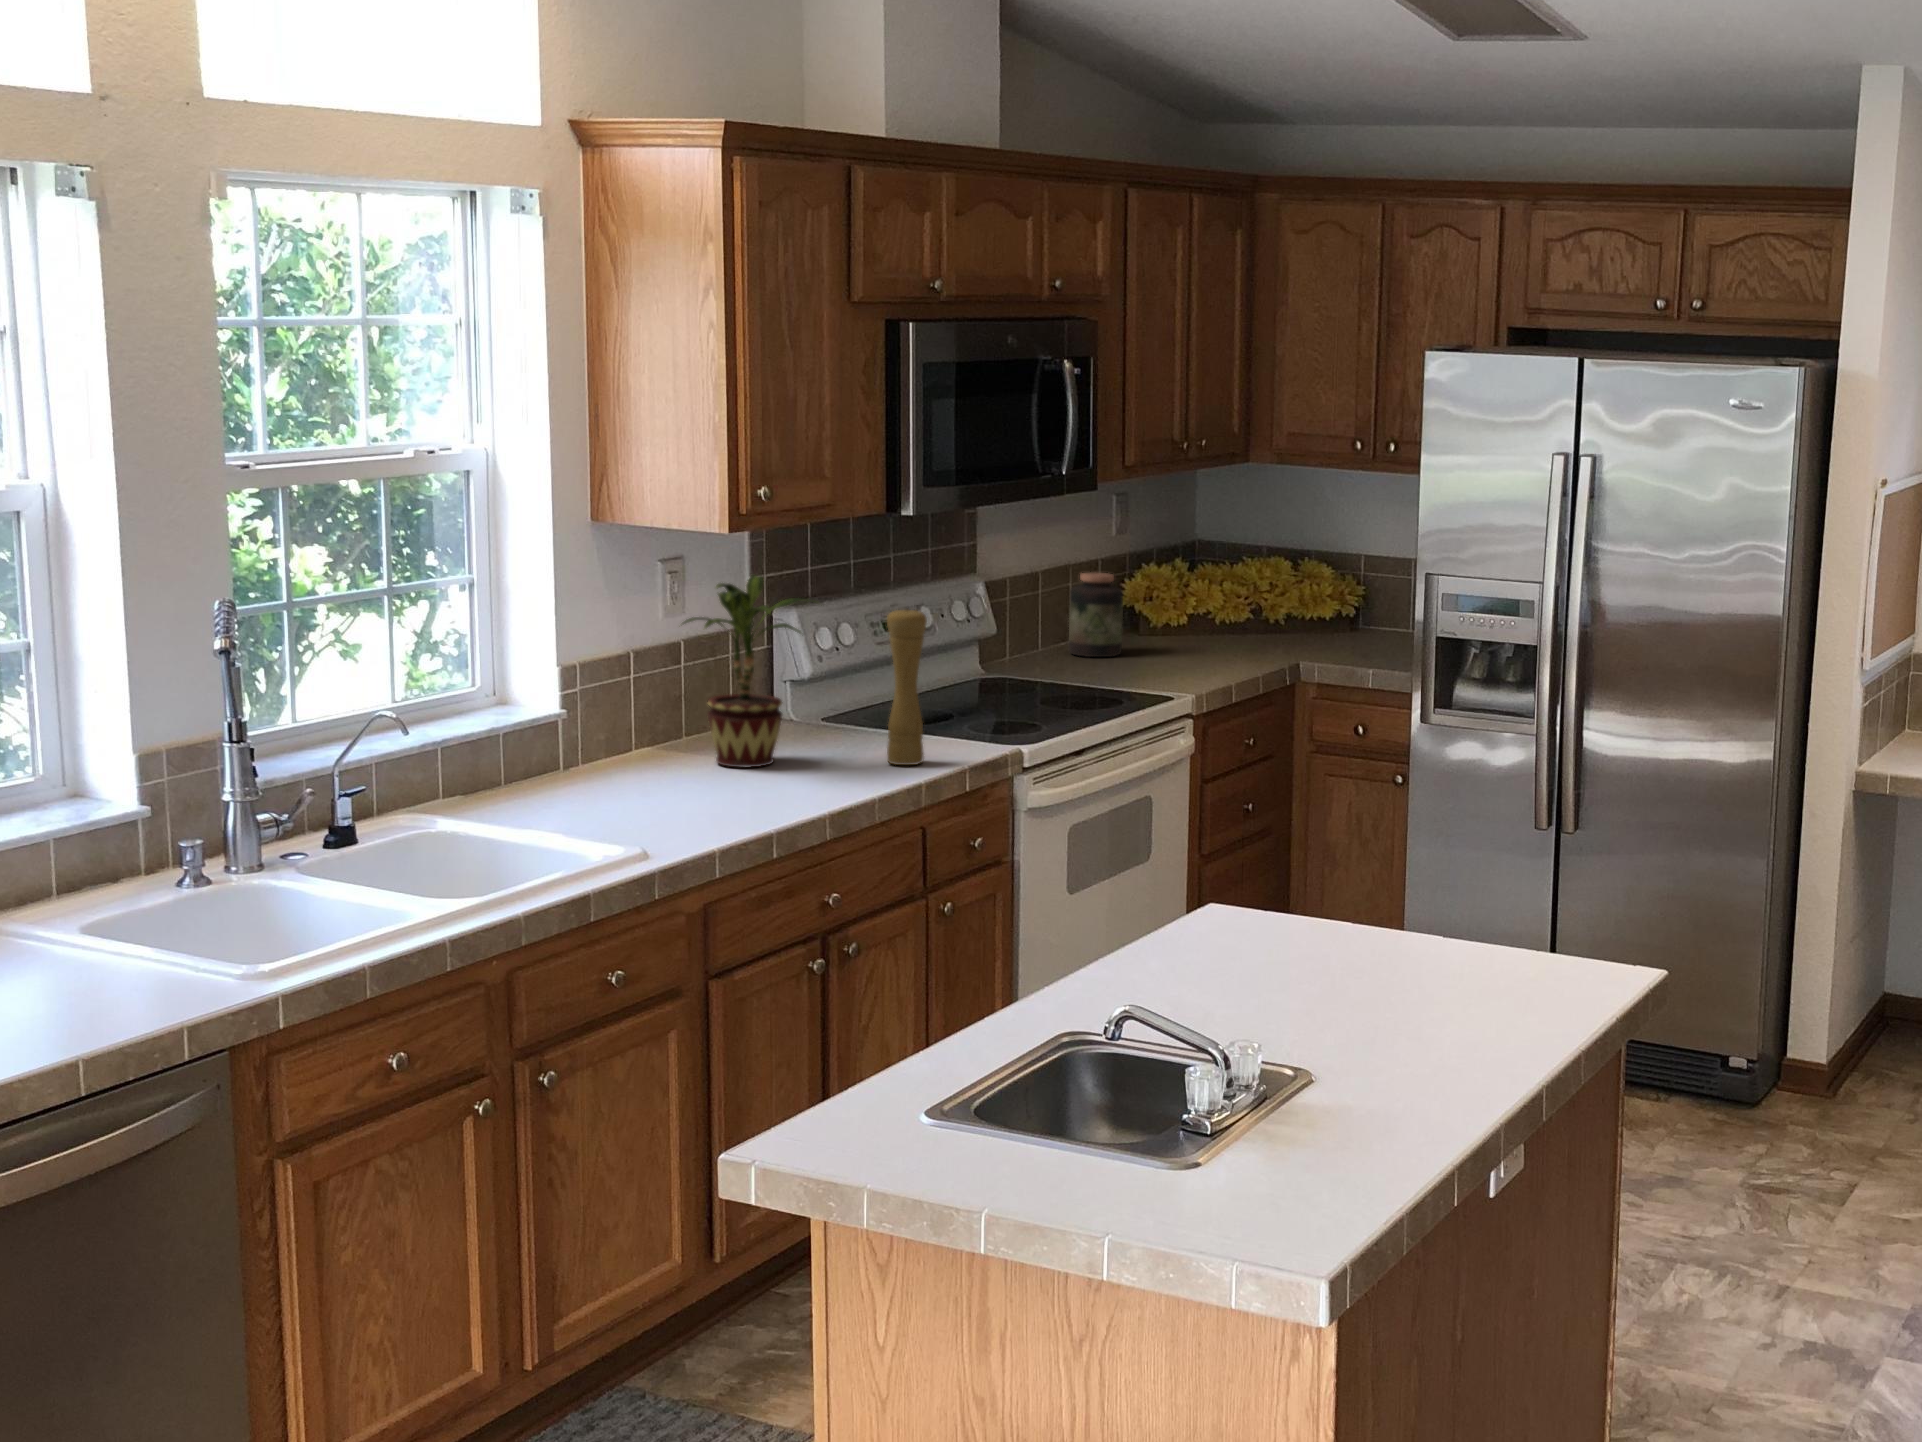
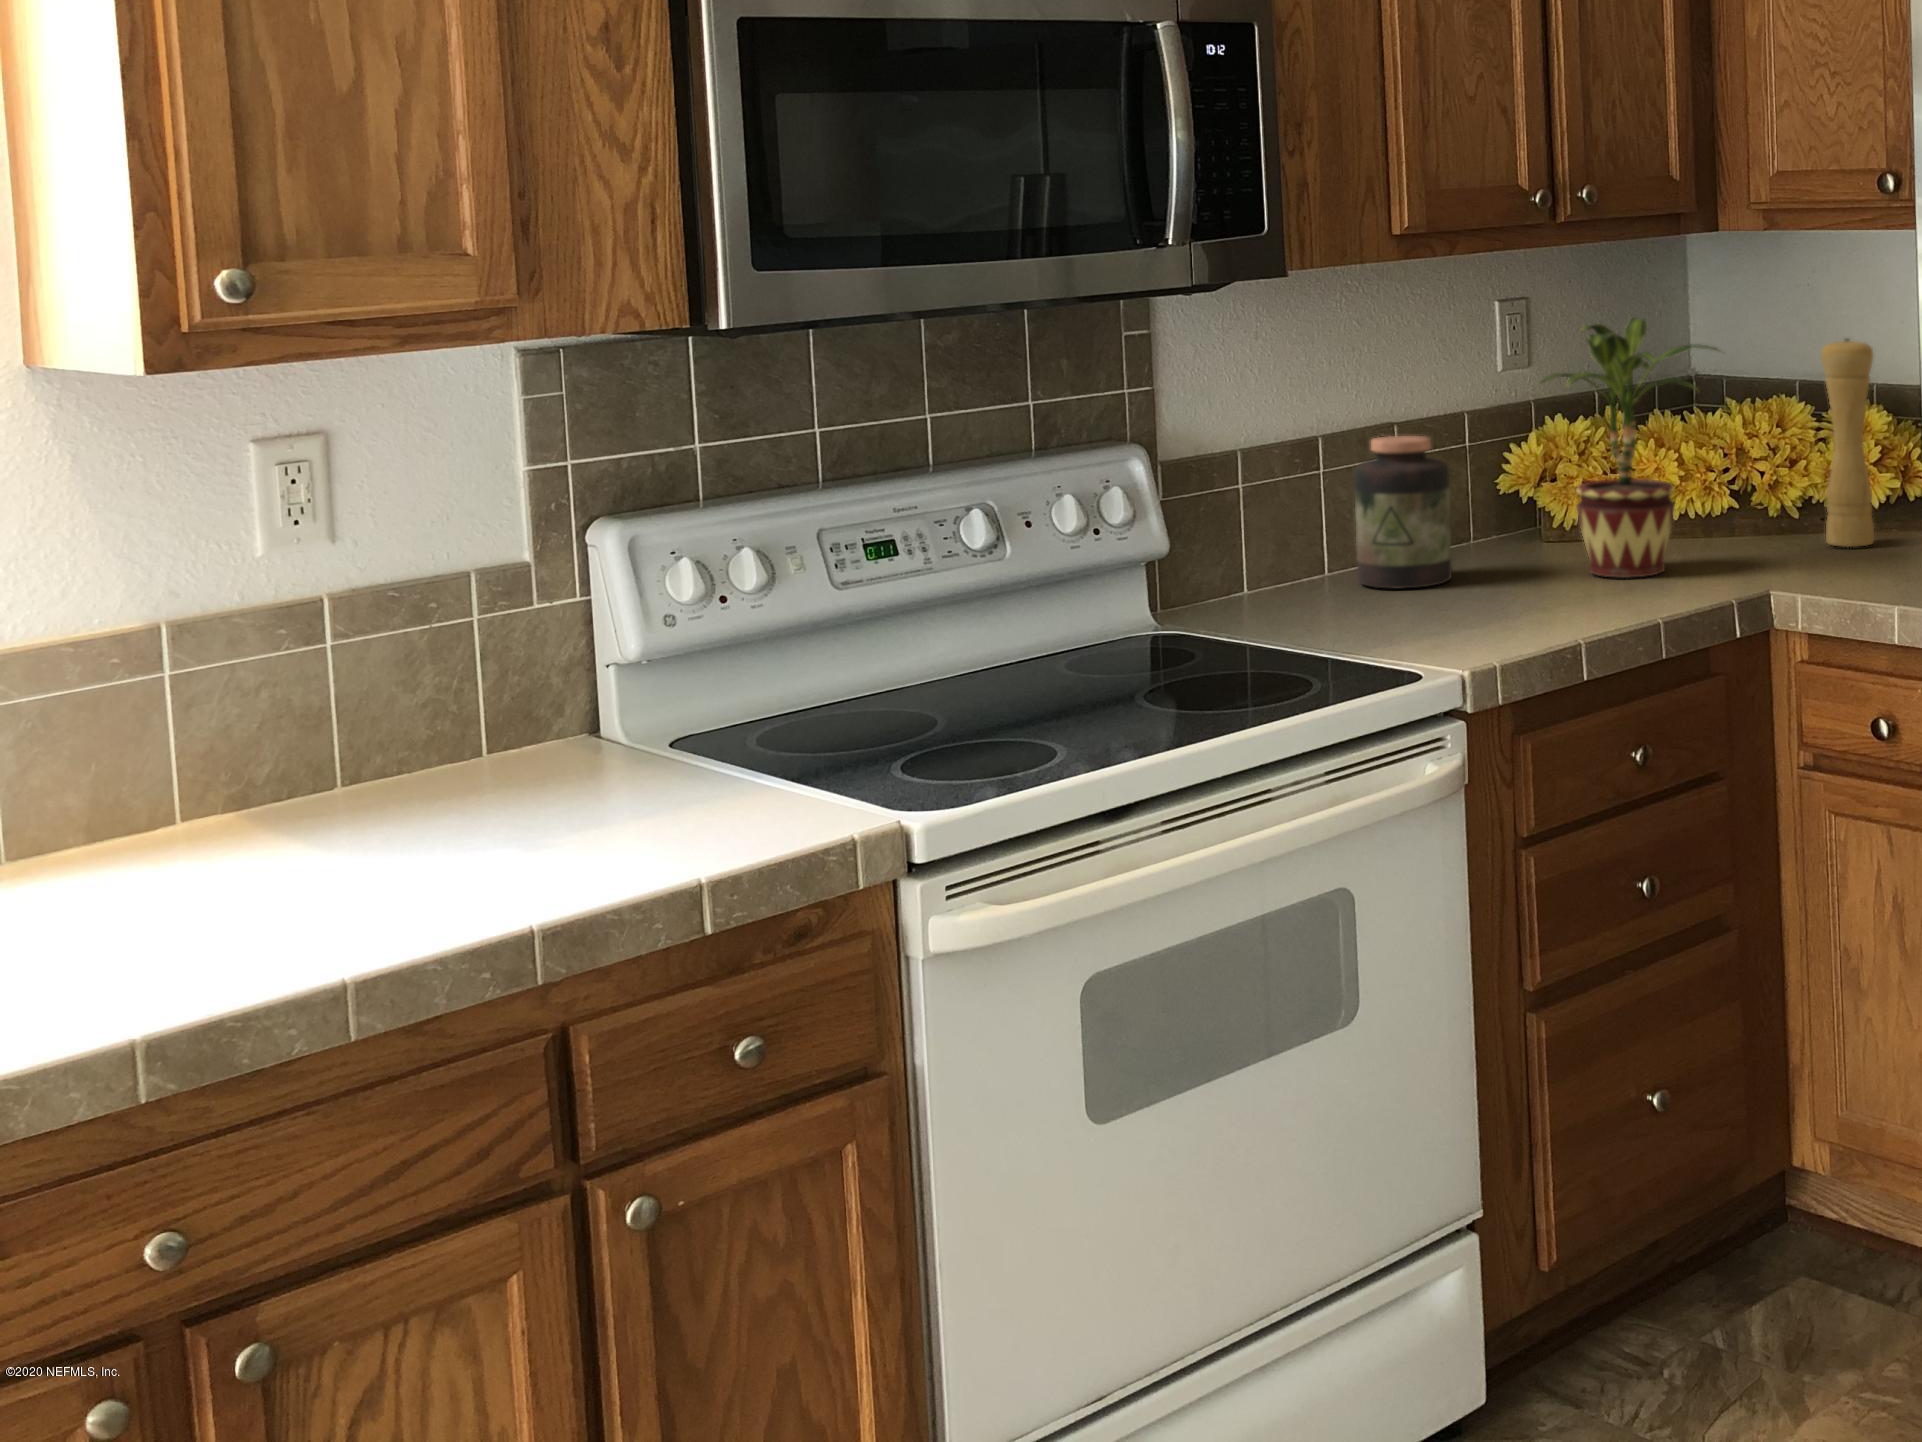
potted plant: present [683,575,817,767] -> present [1540,317,1719,578]
pepper mill: present [887,607,927,765] -> present [1821,338,1874,547]

